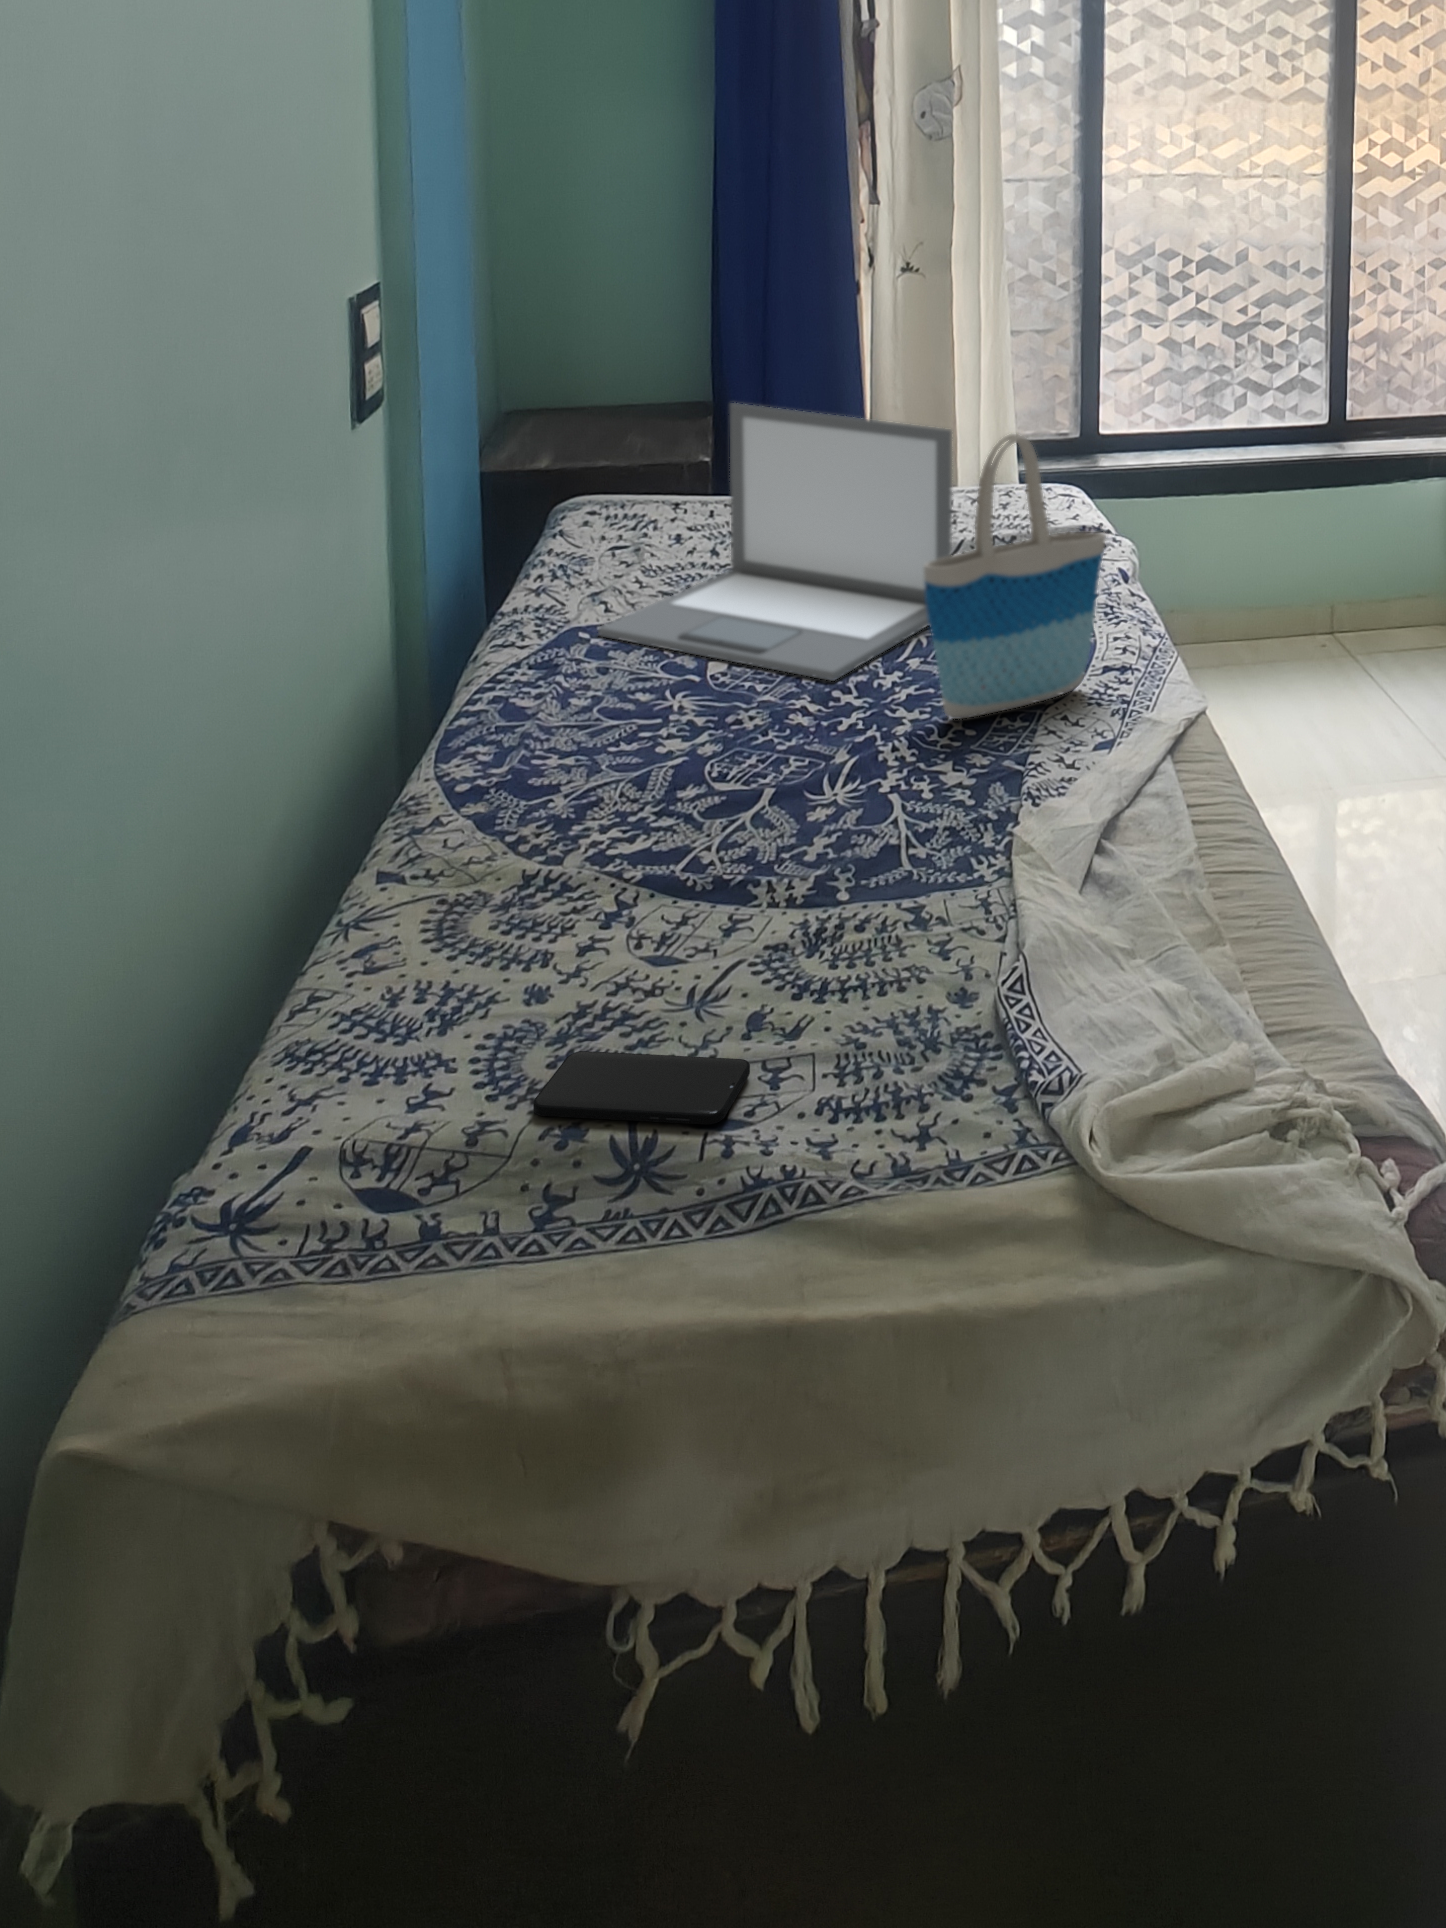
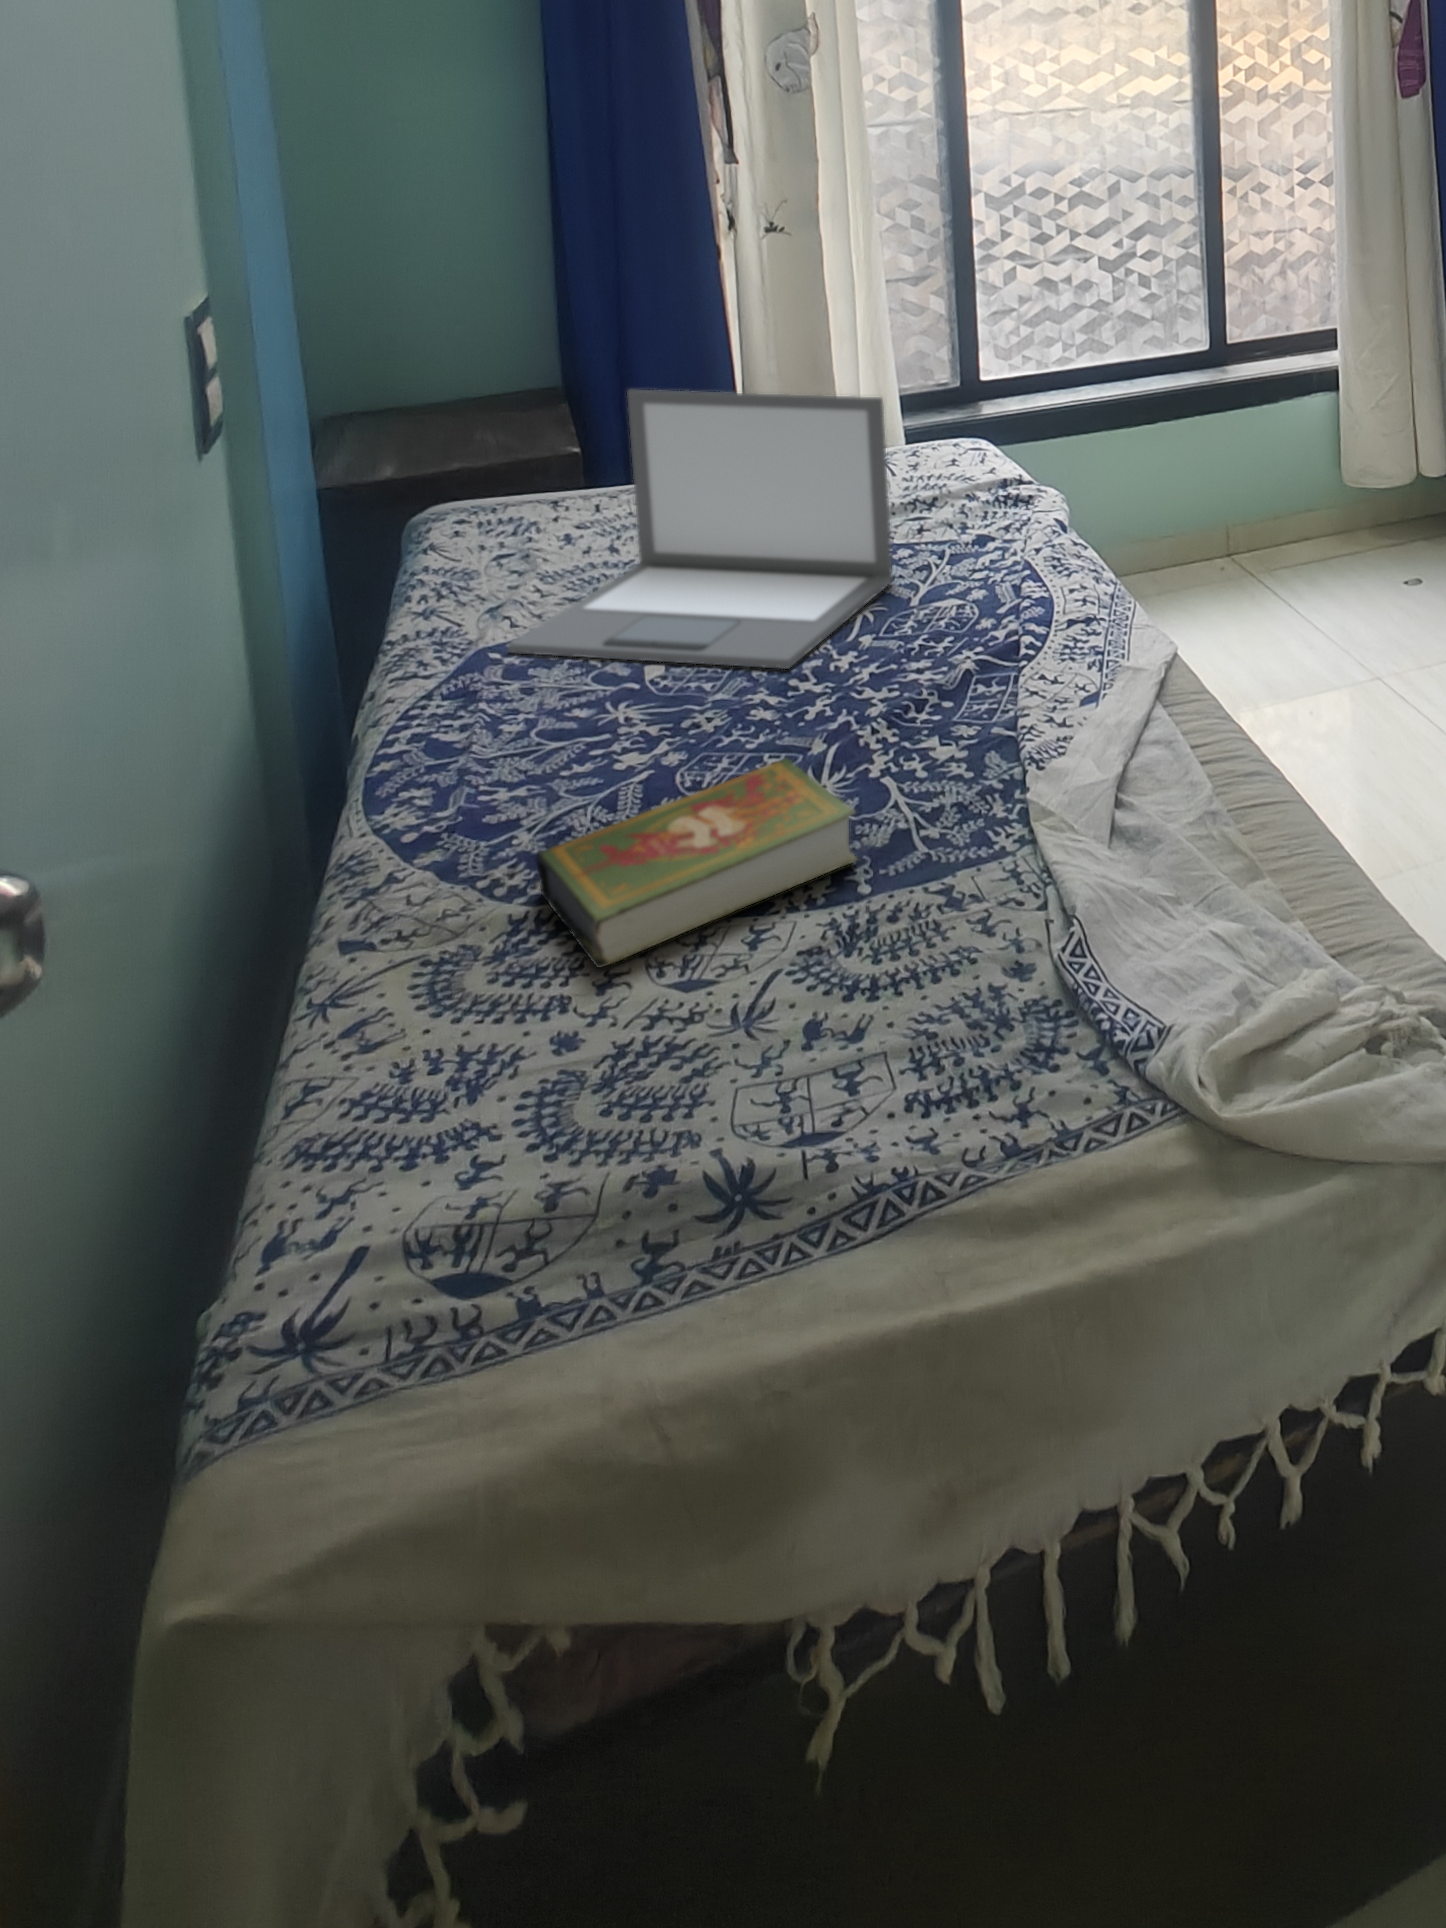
tote bag: present [924,434,1106,719] -> none [891,400,1066,691]
book: none [554,759,842,929] -> present [536,758,857,968]
smartphone: present [533,1051,750,1124] -> none [602,1072,827,1169]

